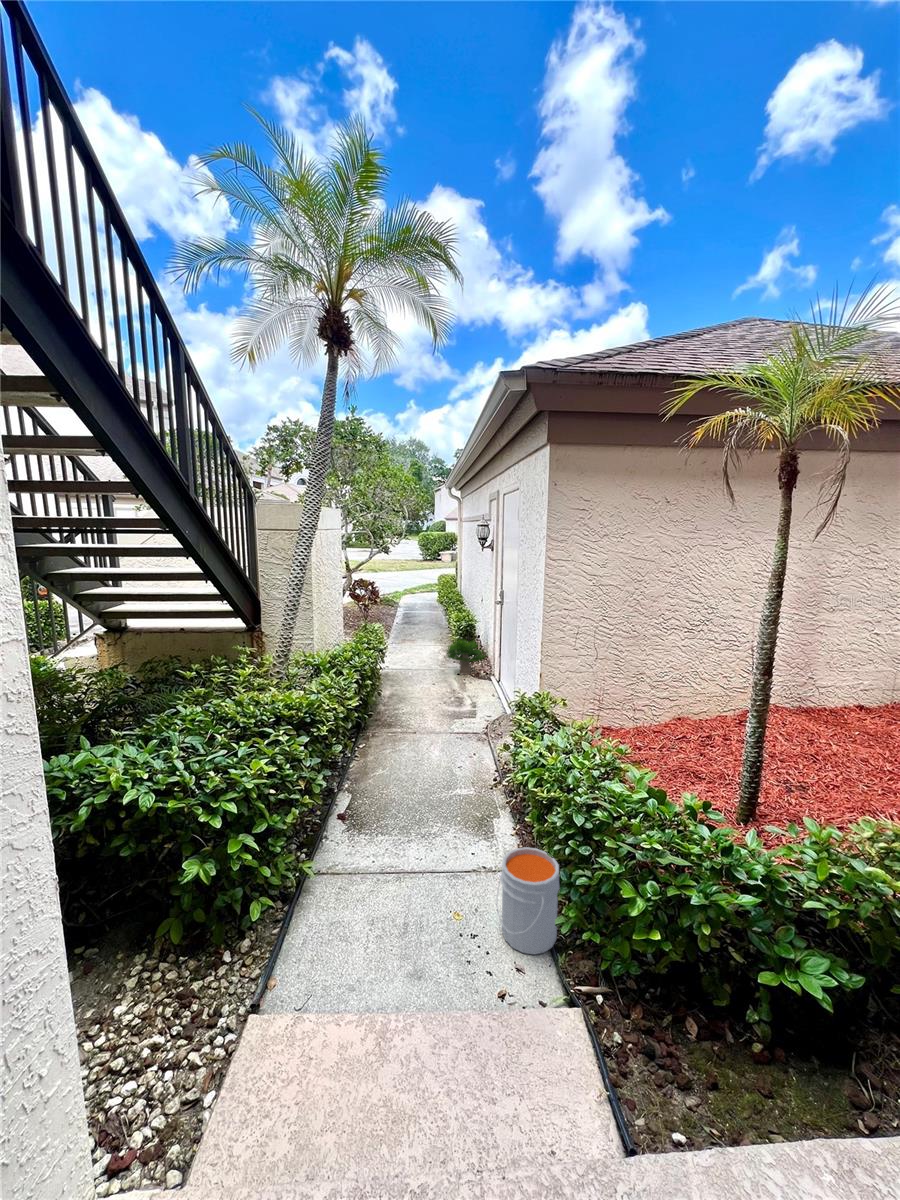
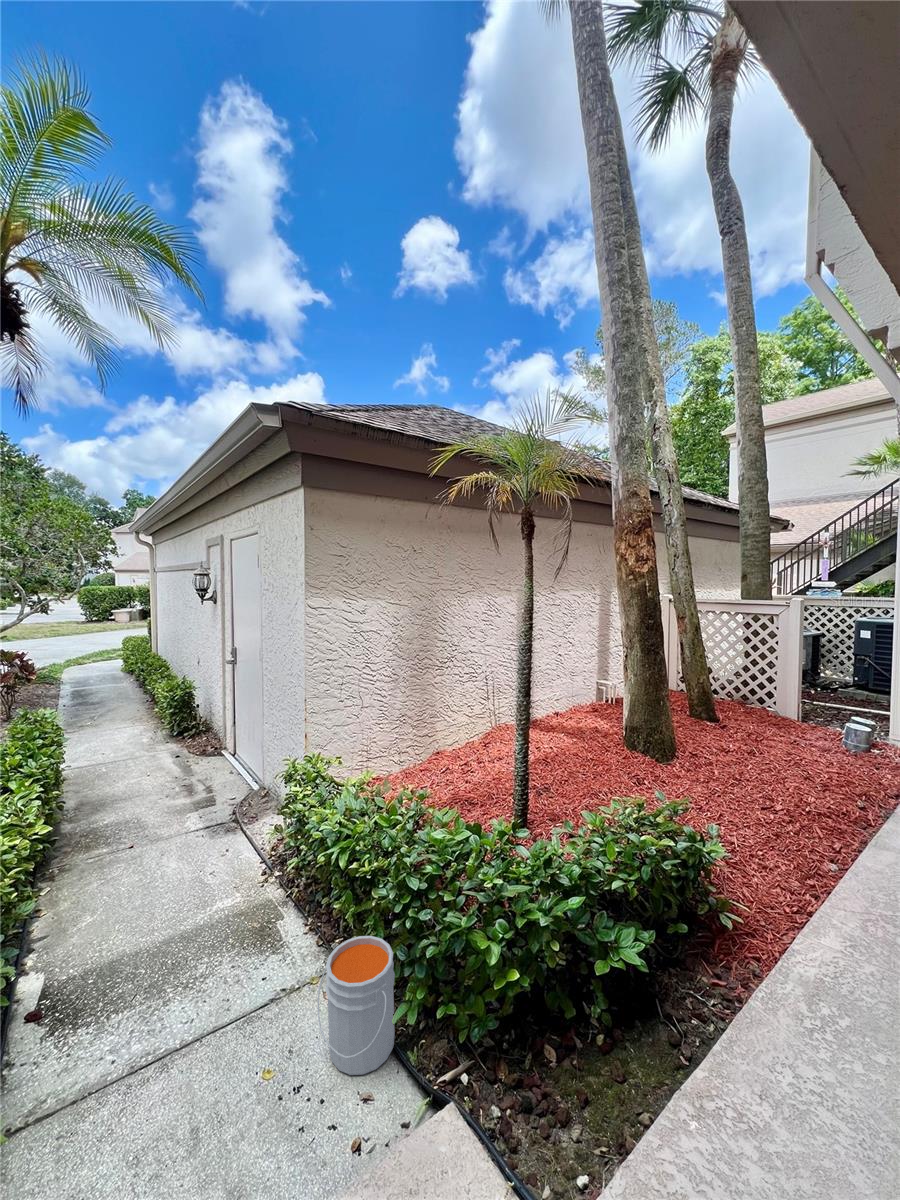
potted plant: present [446,640,484,675] -> none [154,708,215,755]

